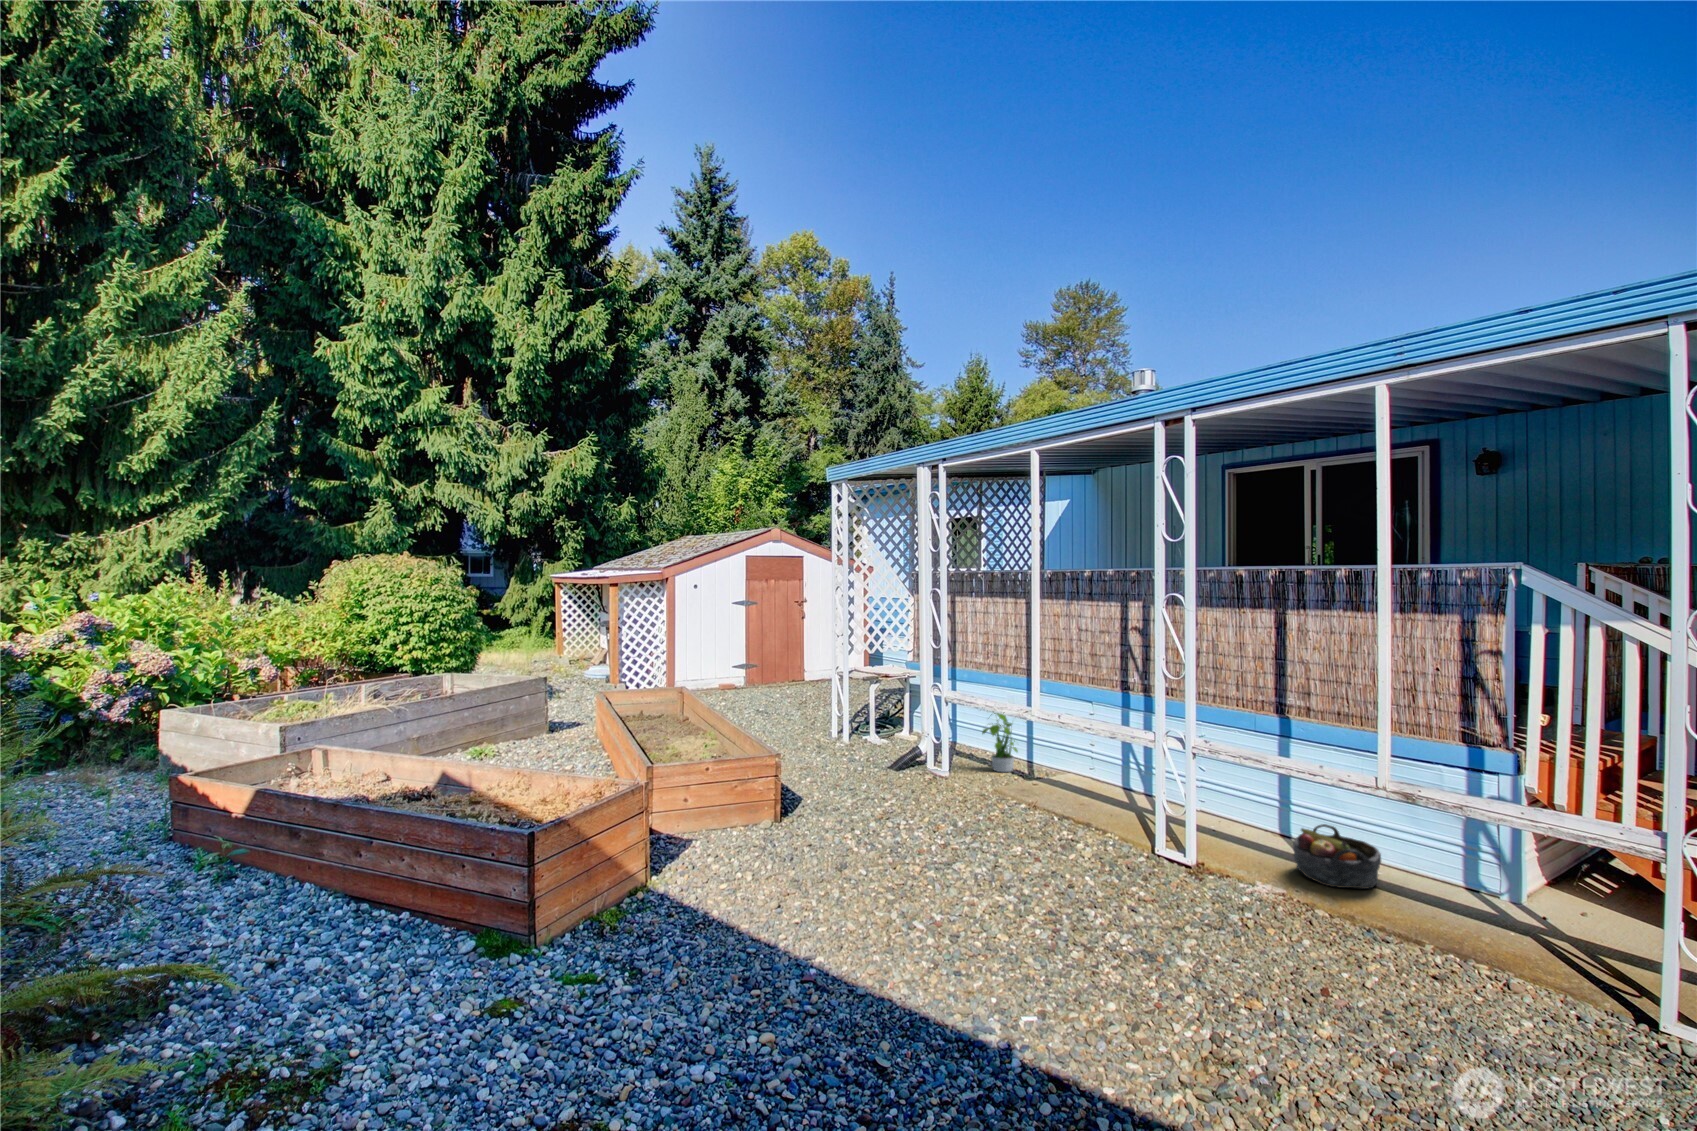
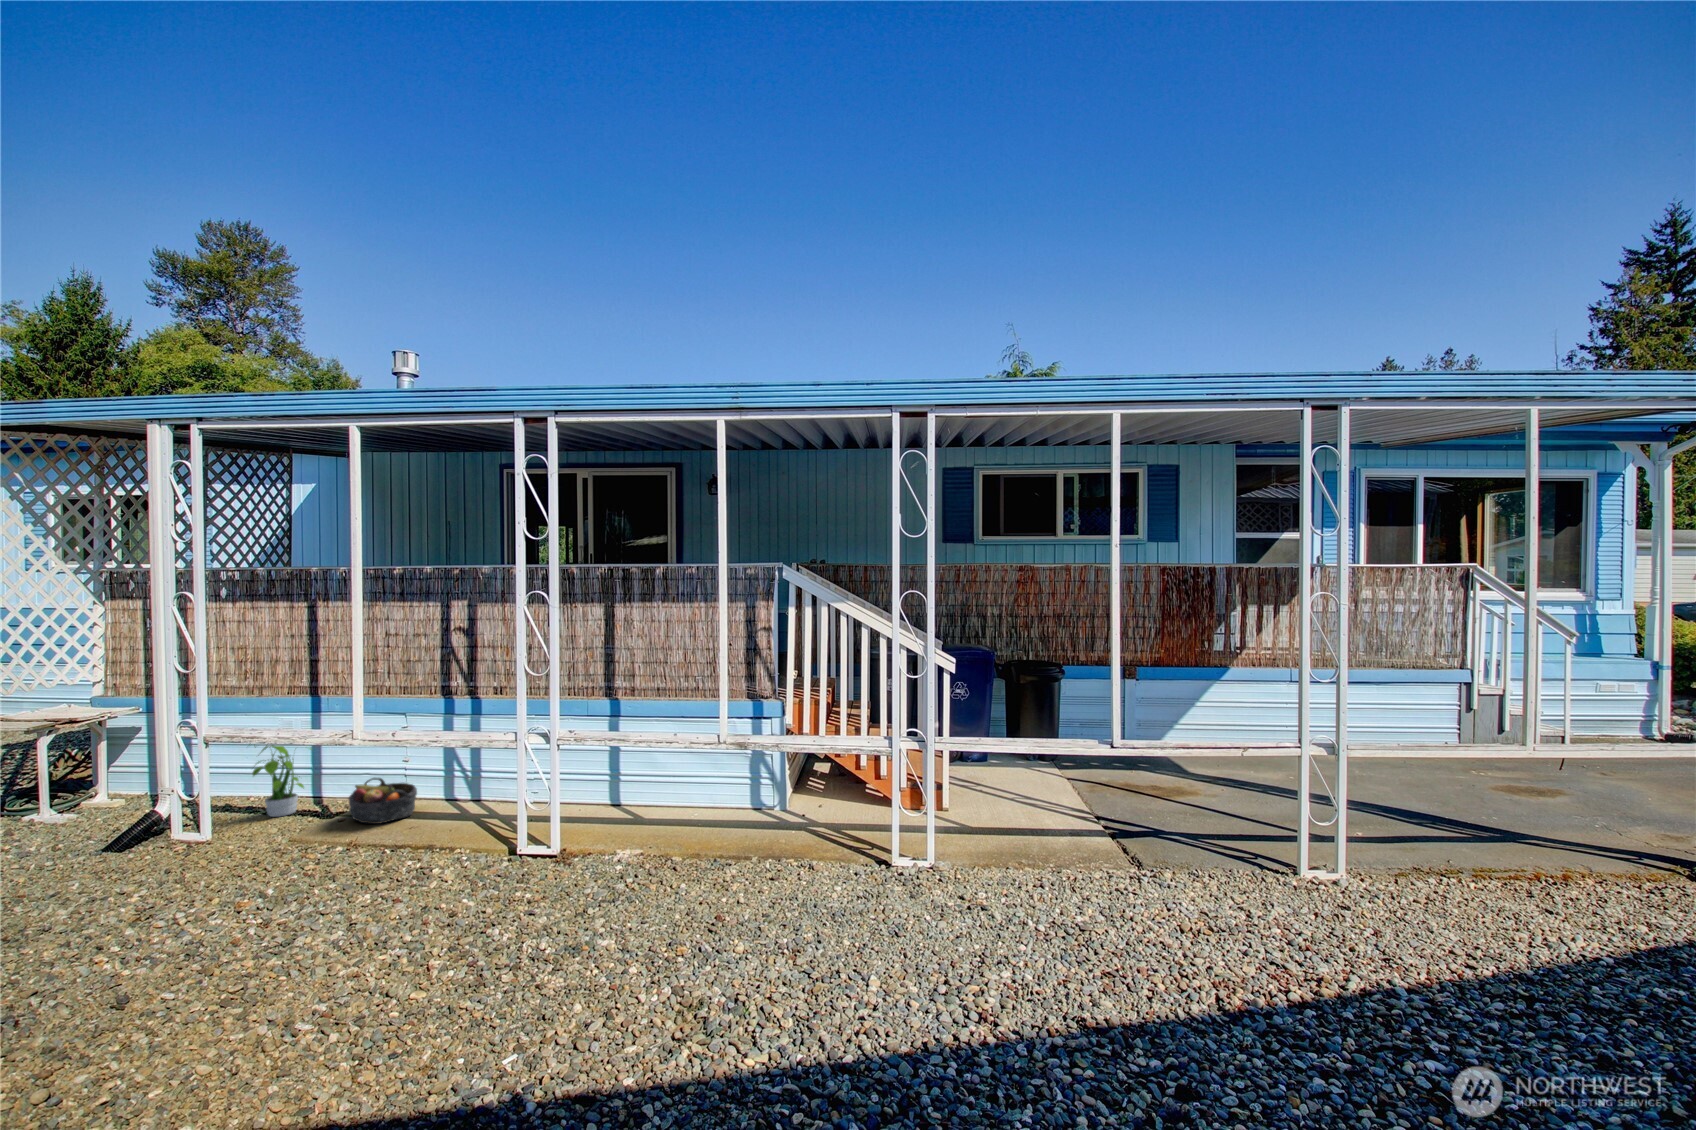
basket: present [1293,824,1381,889] -> present [349,778,417,824]

